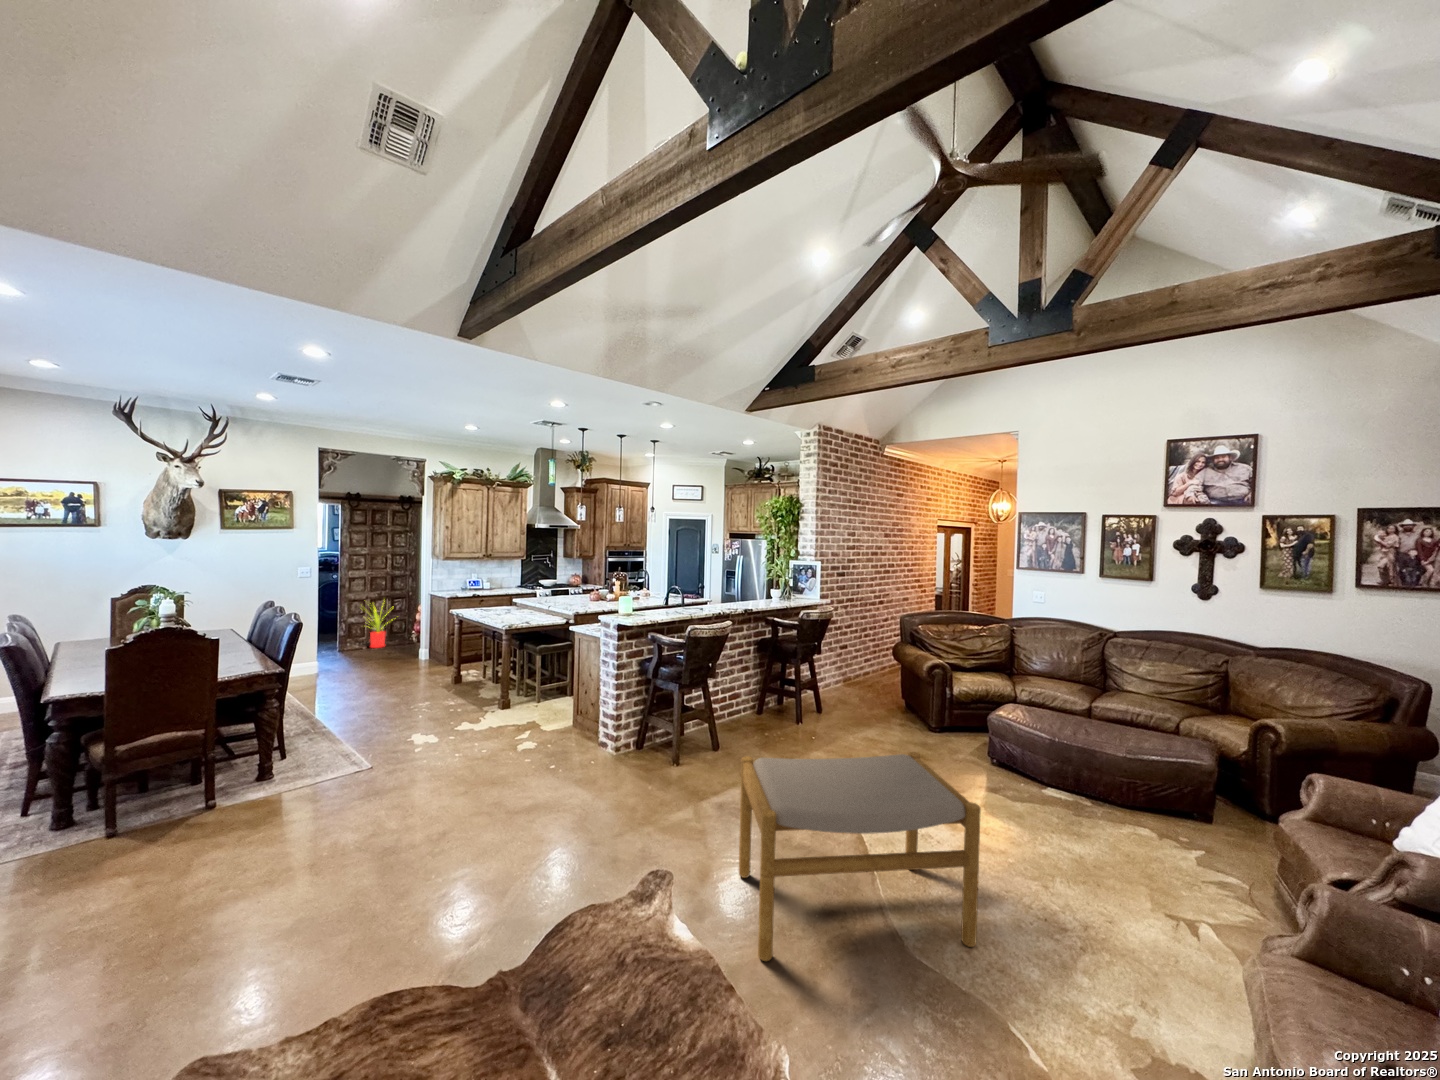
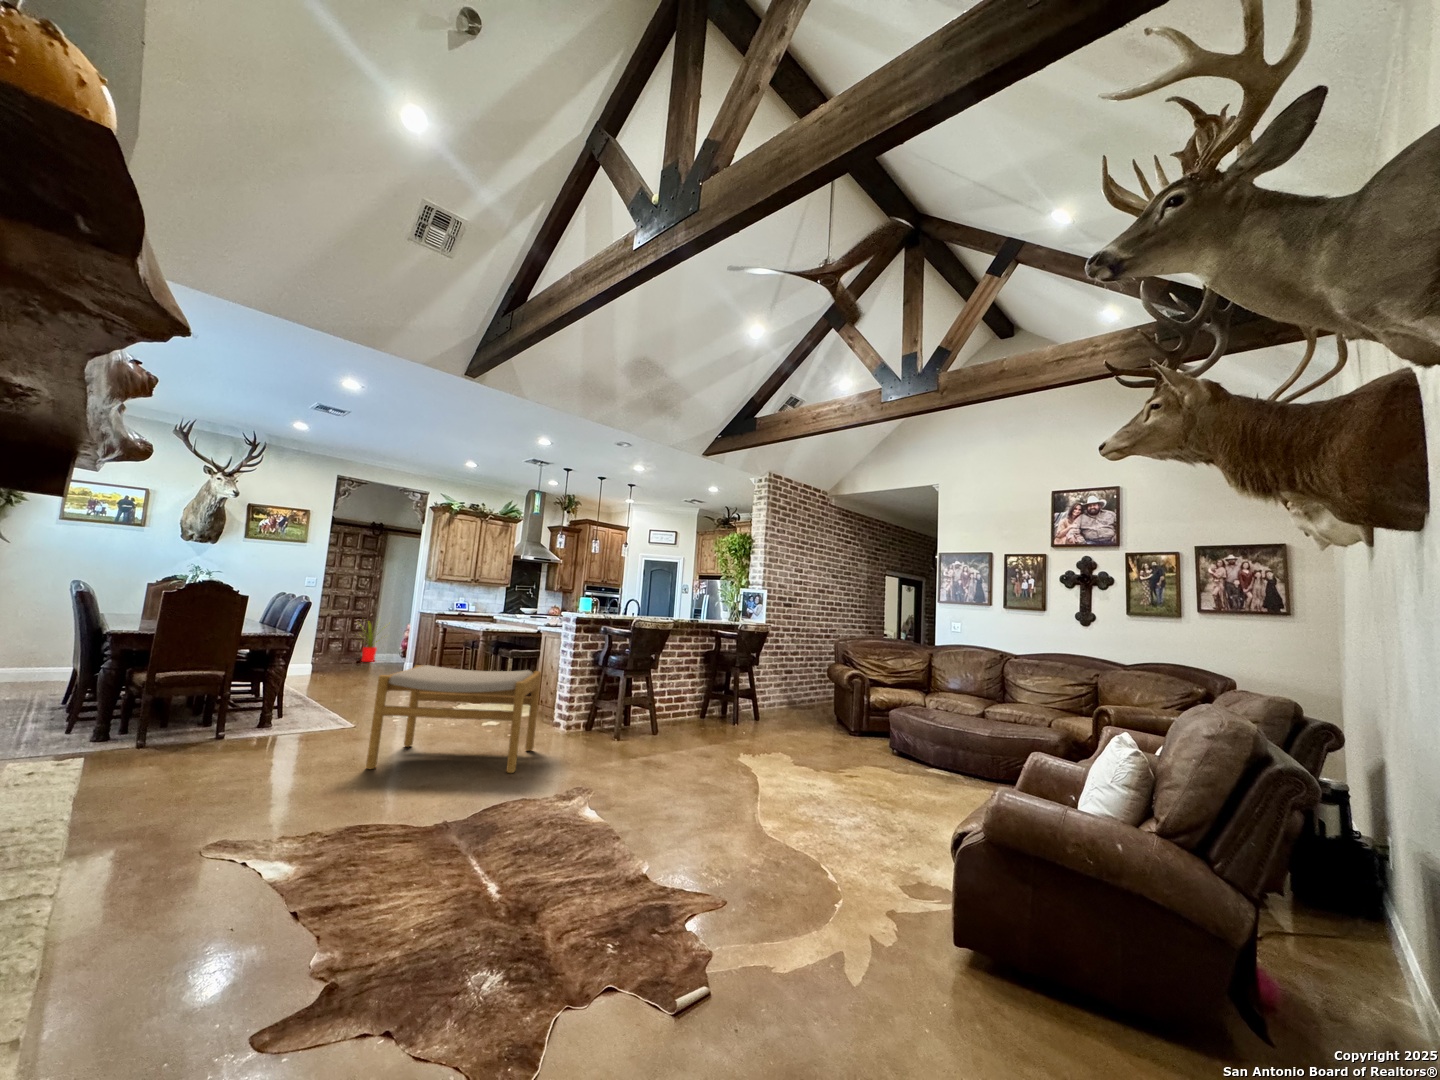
footstool: present [739,752,981,961] -> present [366,665,541,773]

